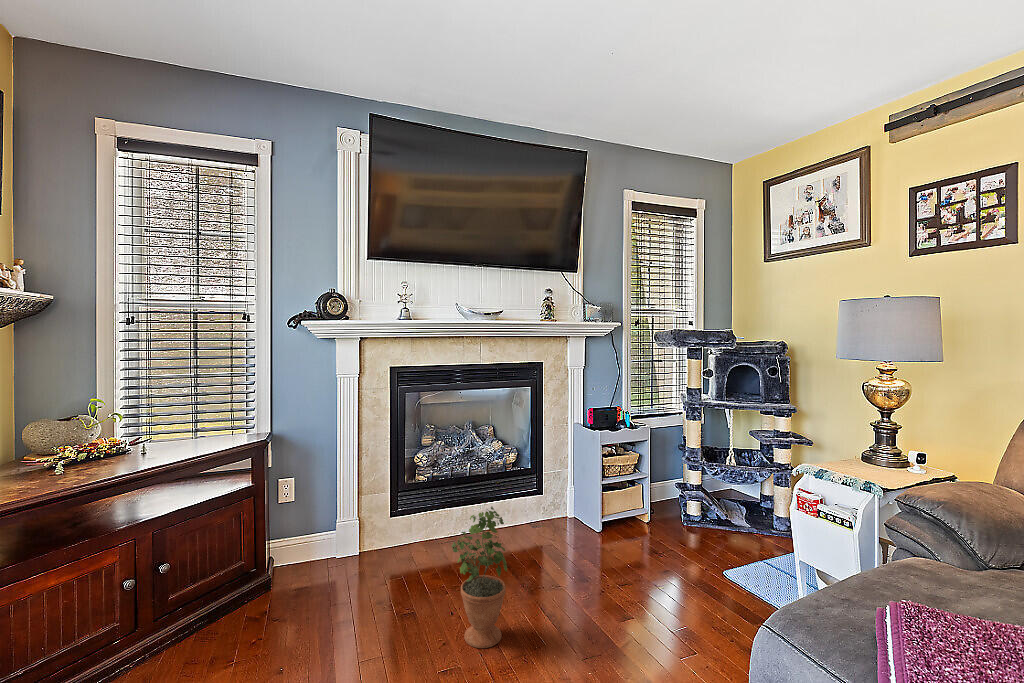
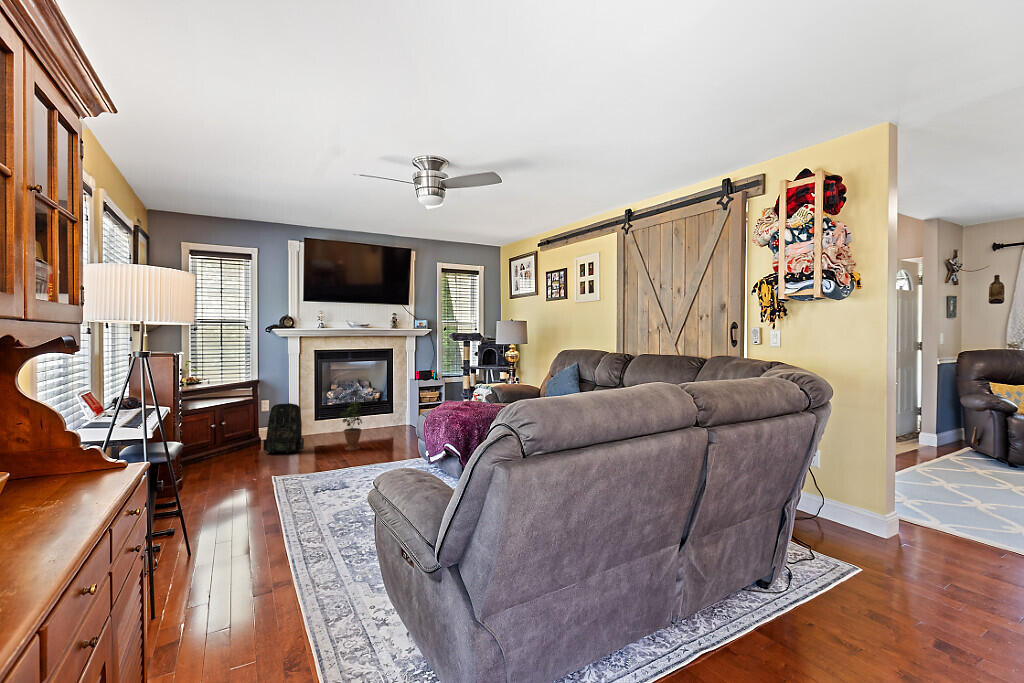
backpack: none [255,507,360,659] -> present [263,403,304,453]

